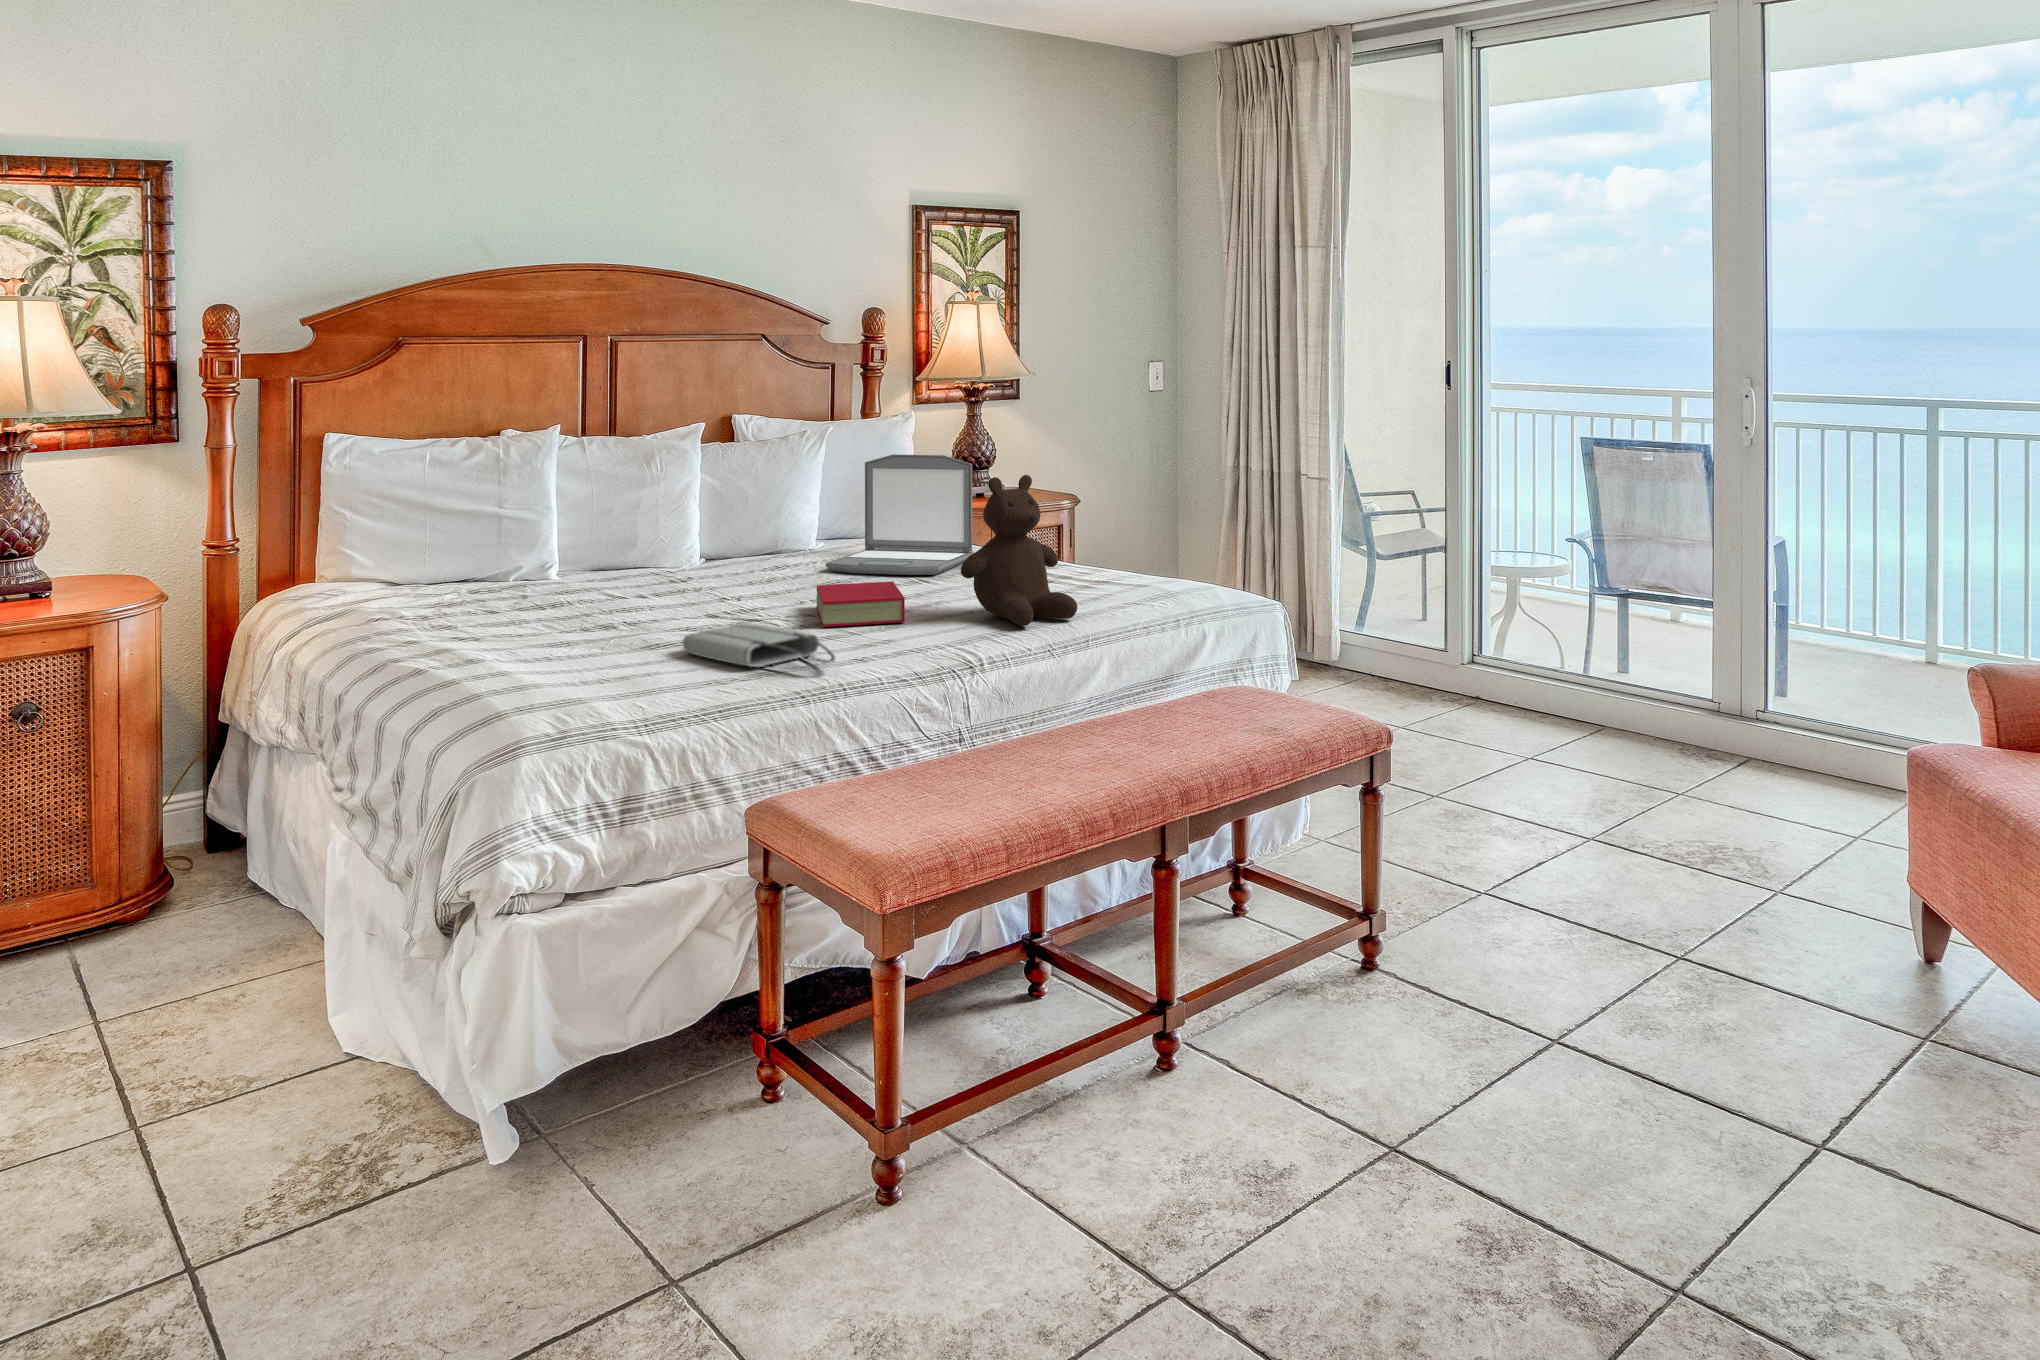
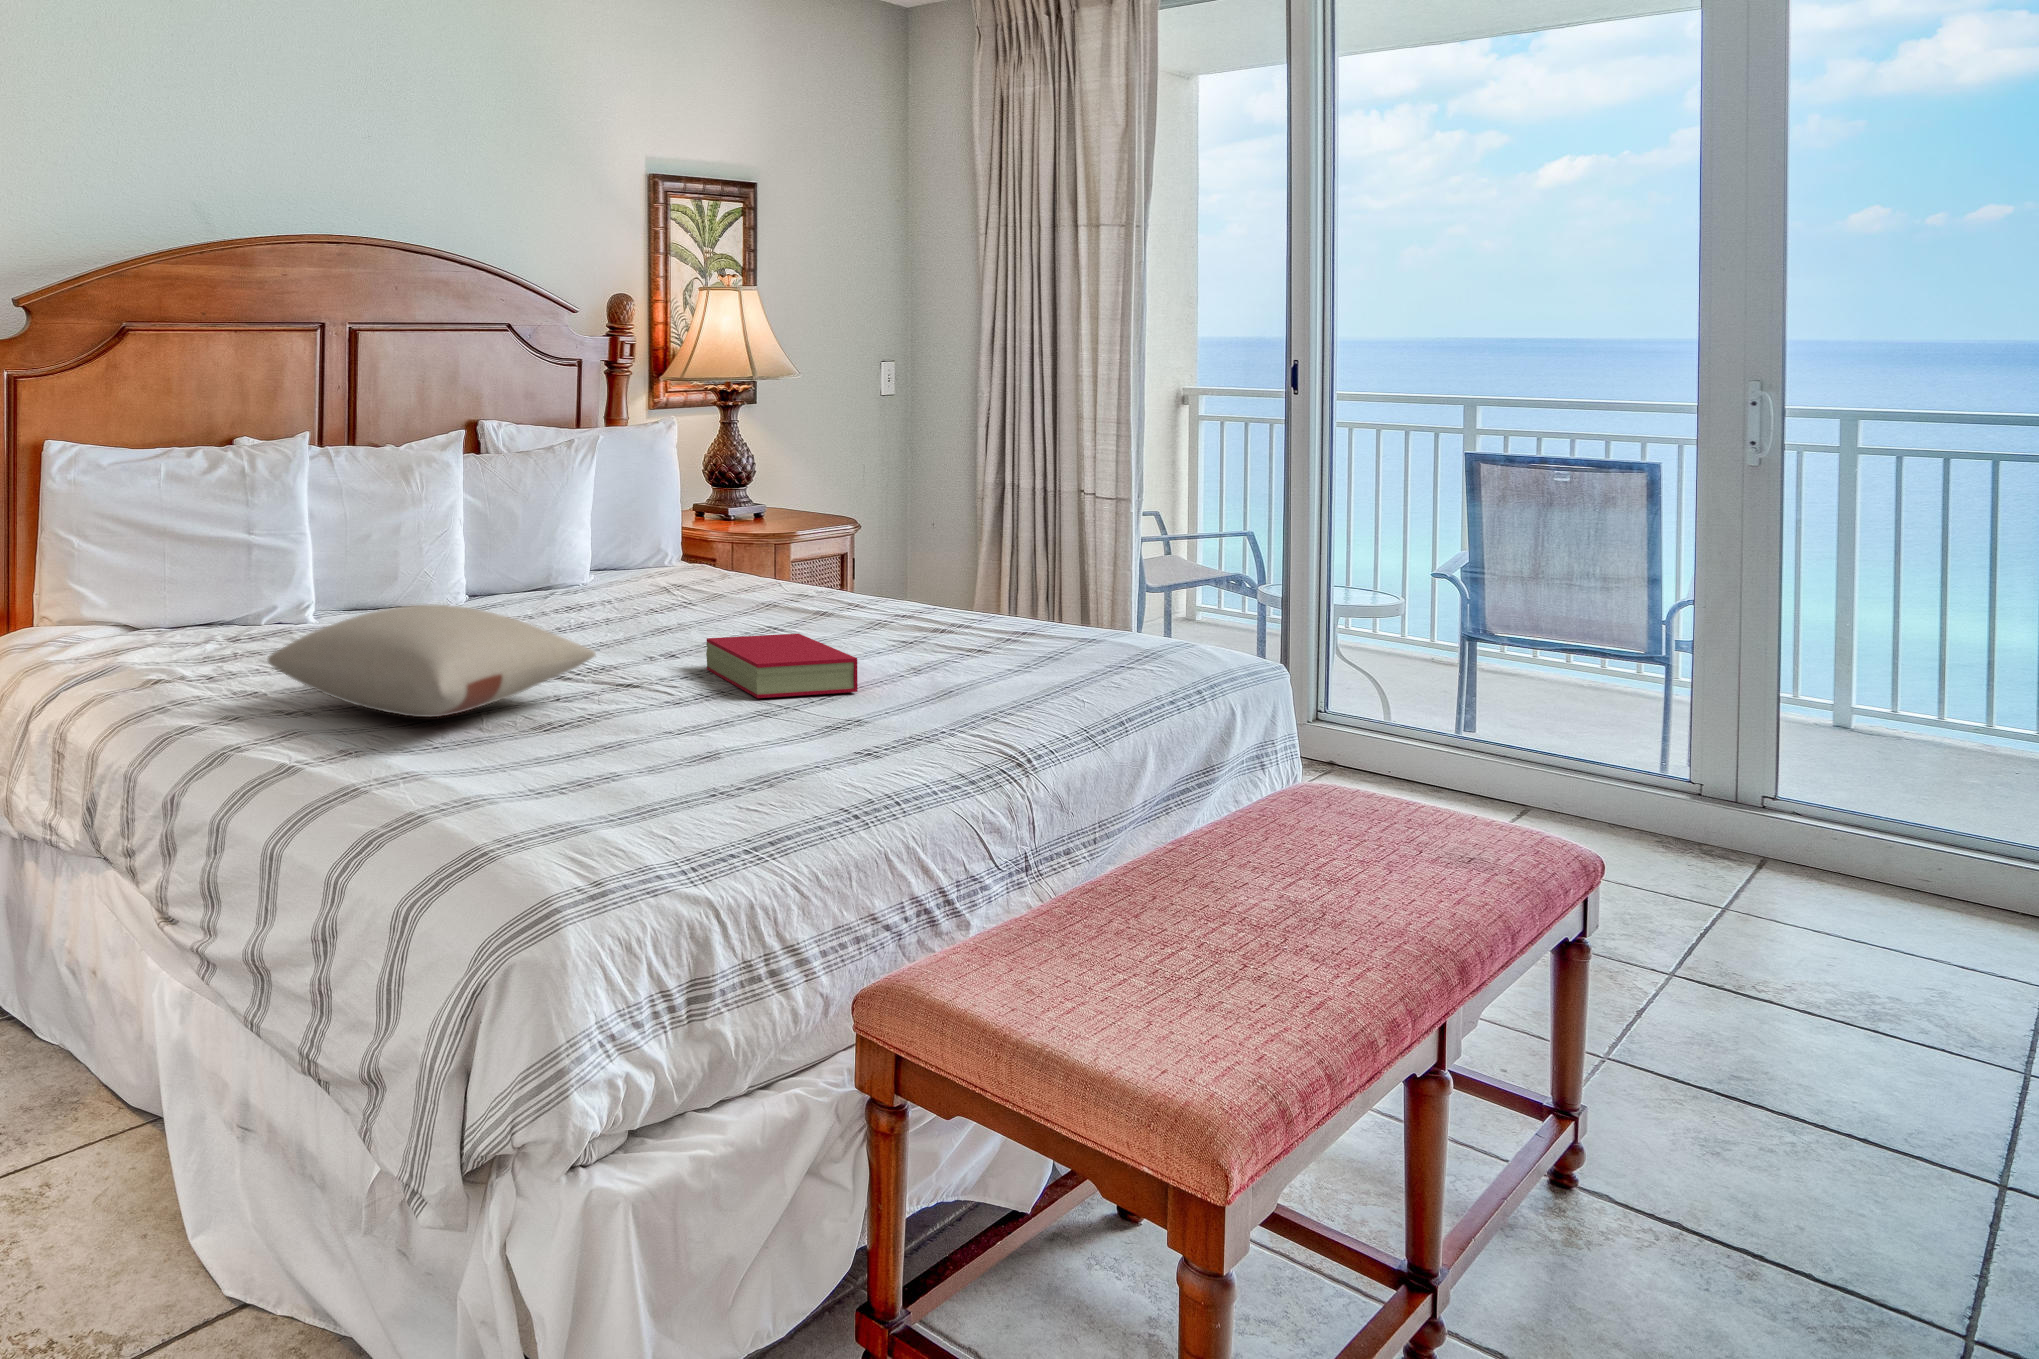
laptop: present [826,454,974,575] -> none [649,468,813,622]
teddy bear: present [961,475,1077,626] -> none [930,492,1087,700]
pillow: none [442,561,698,641] -> present [267,604,596,717]
tote bag: present [683,624,835,667] -> none [617,695,878,767]

